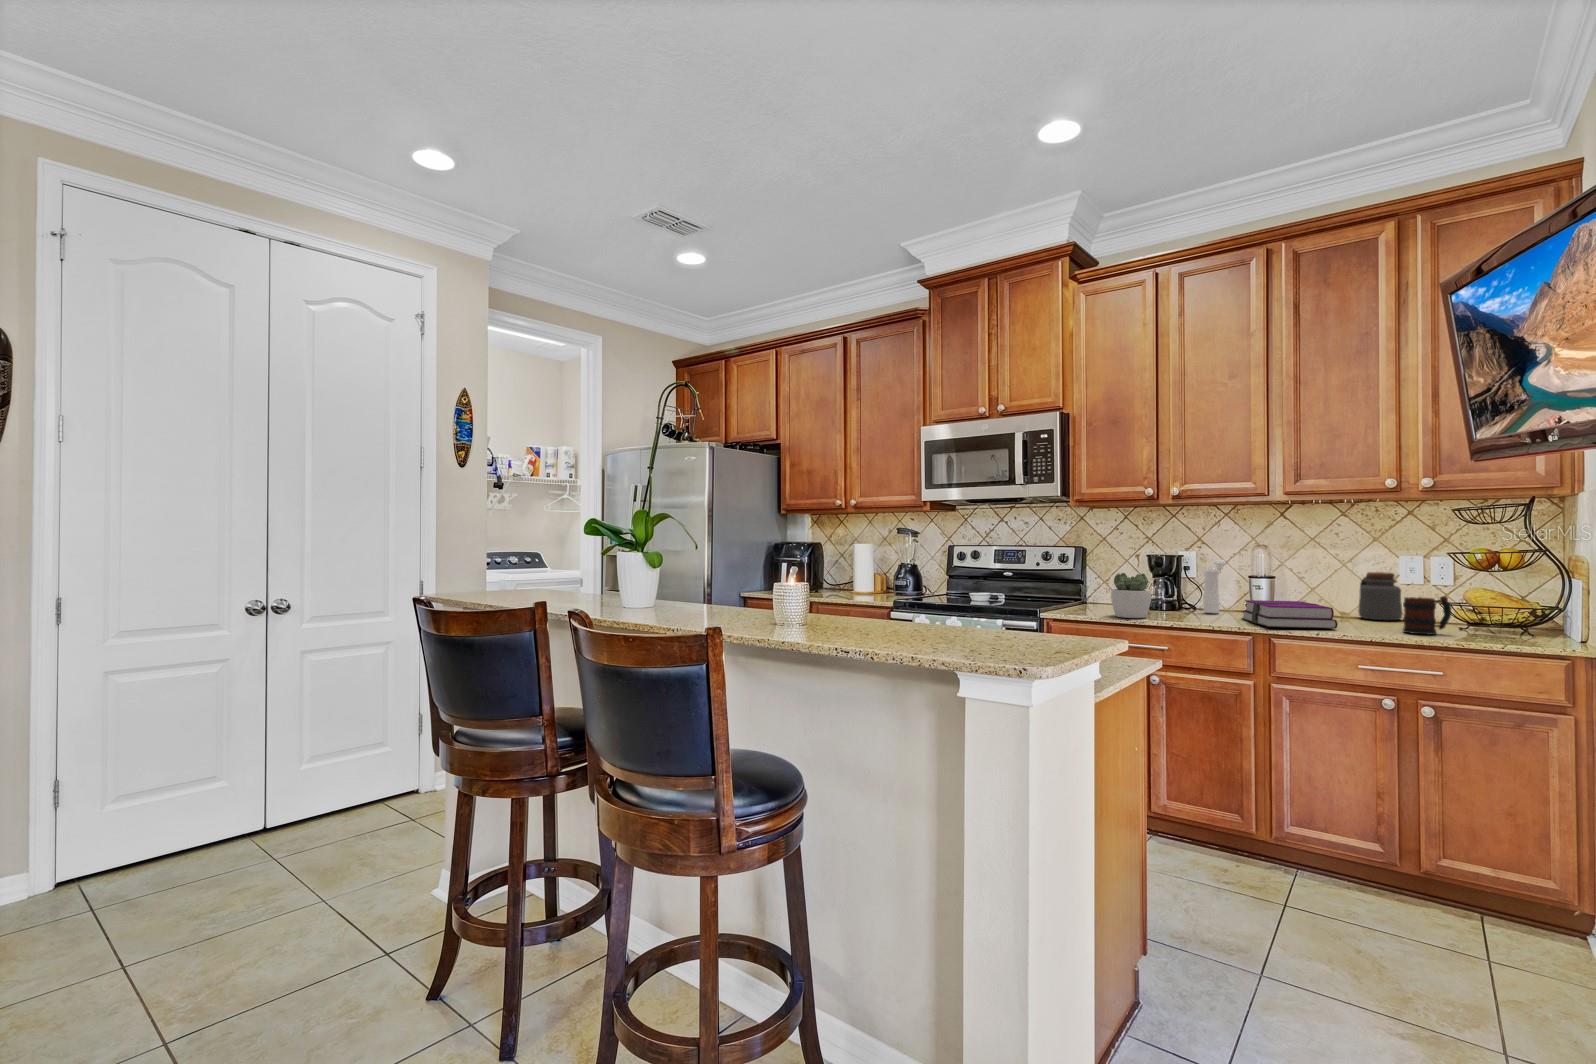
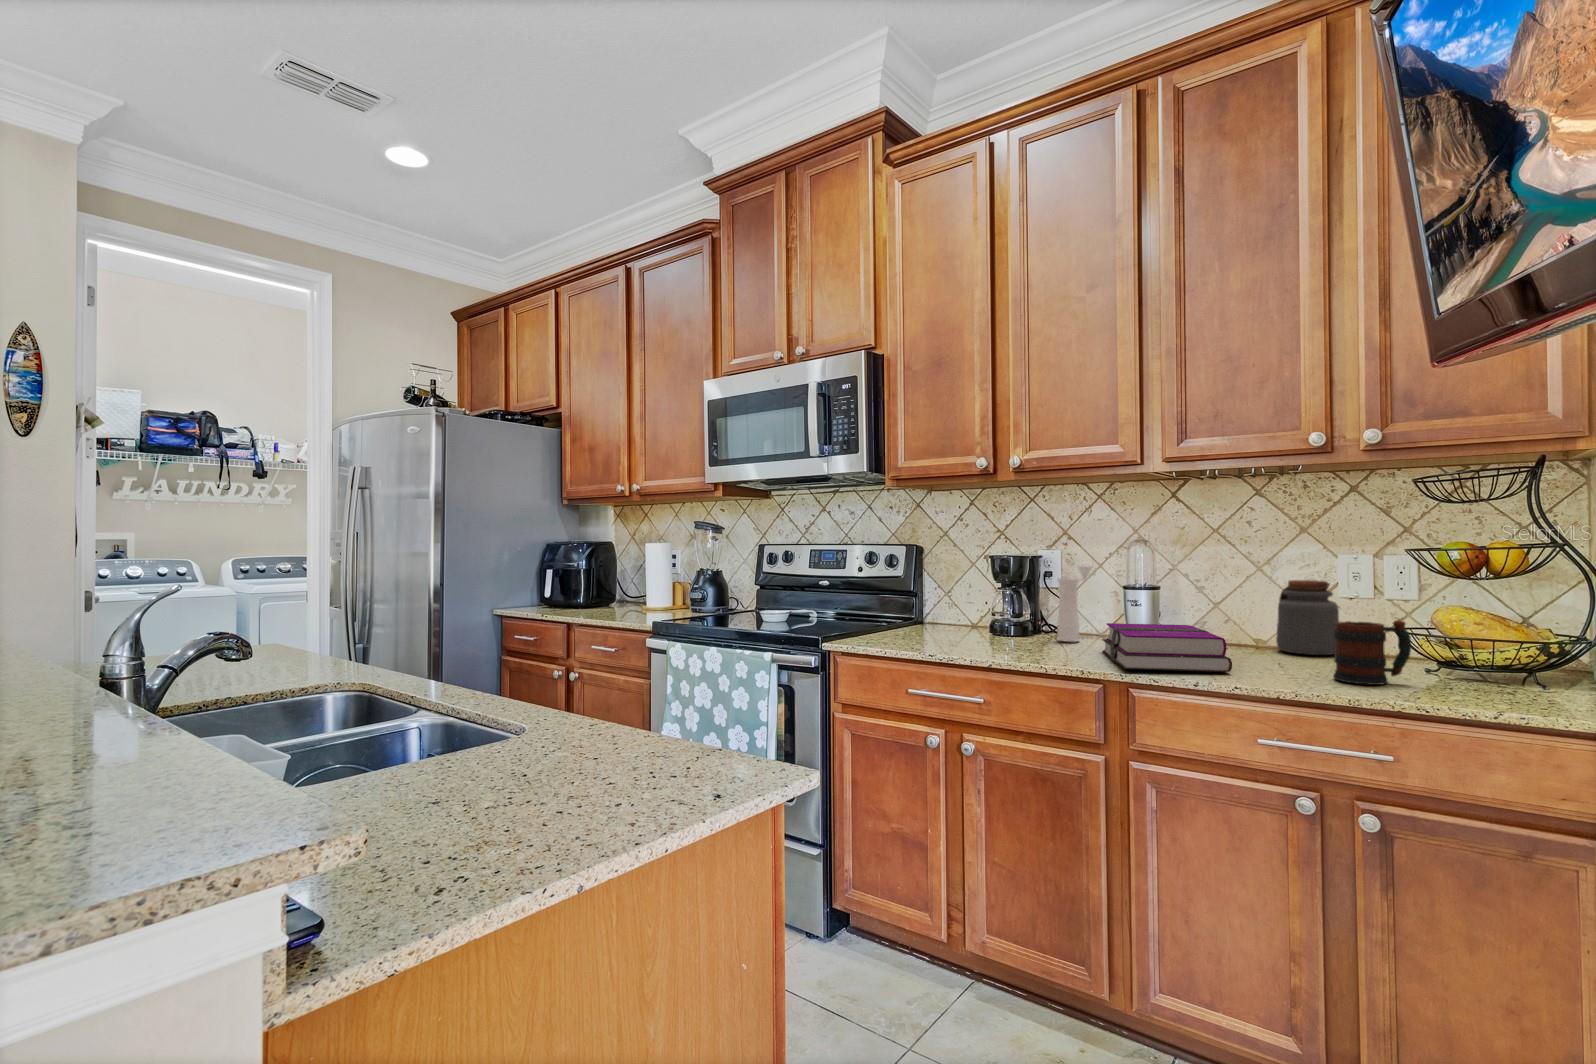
succulent plant: present [1111,573,1151,618] -> none [918,582,973,651]

